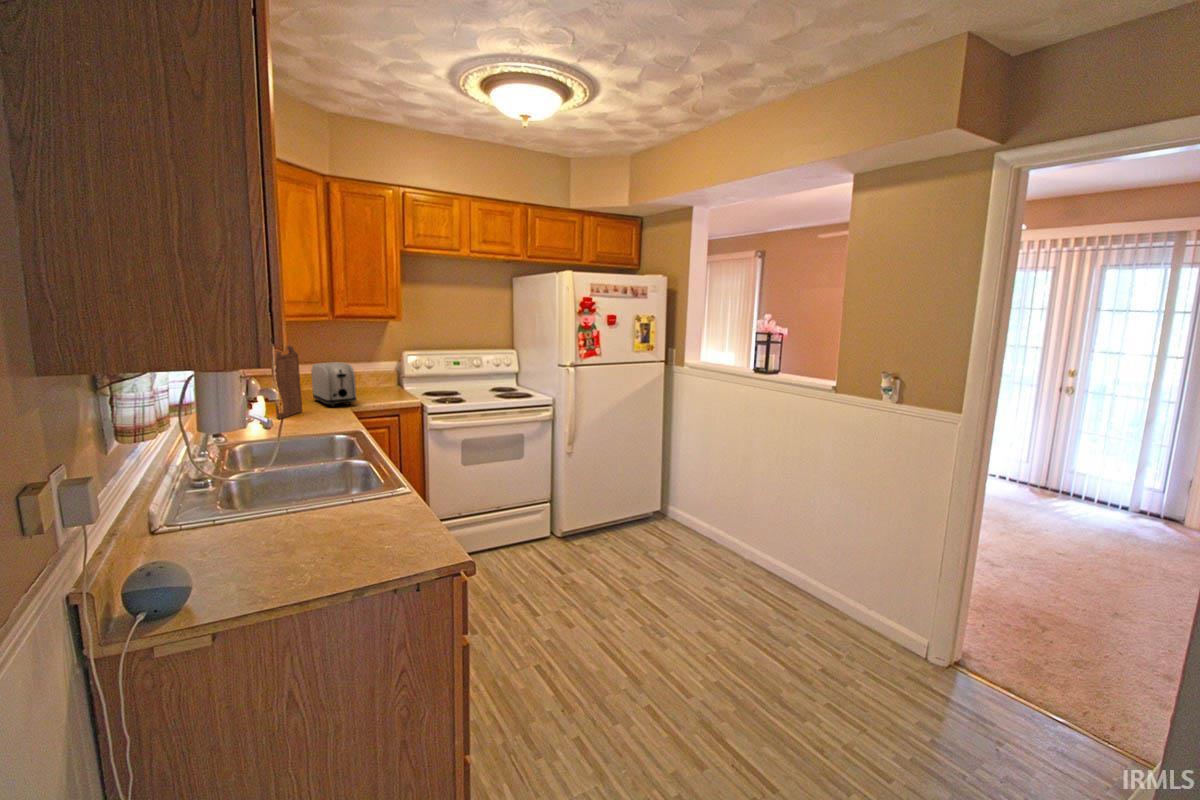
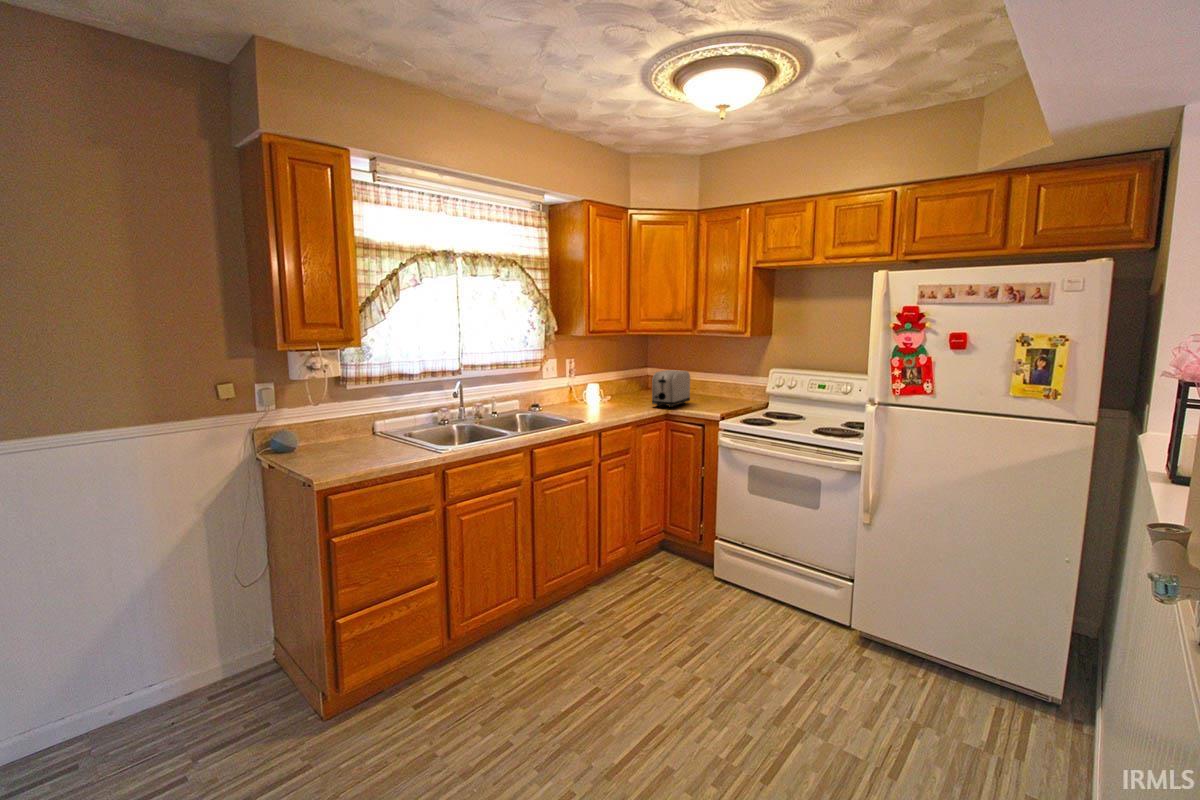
cutting board: present [275,345,302,419] -> none [596,351,628,407]

